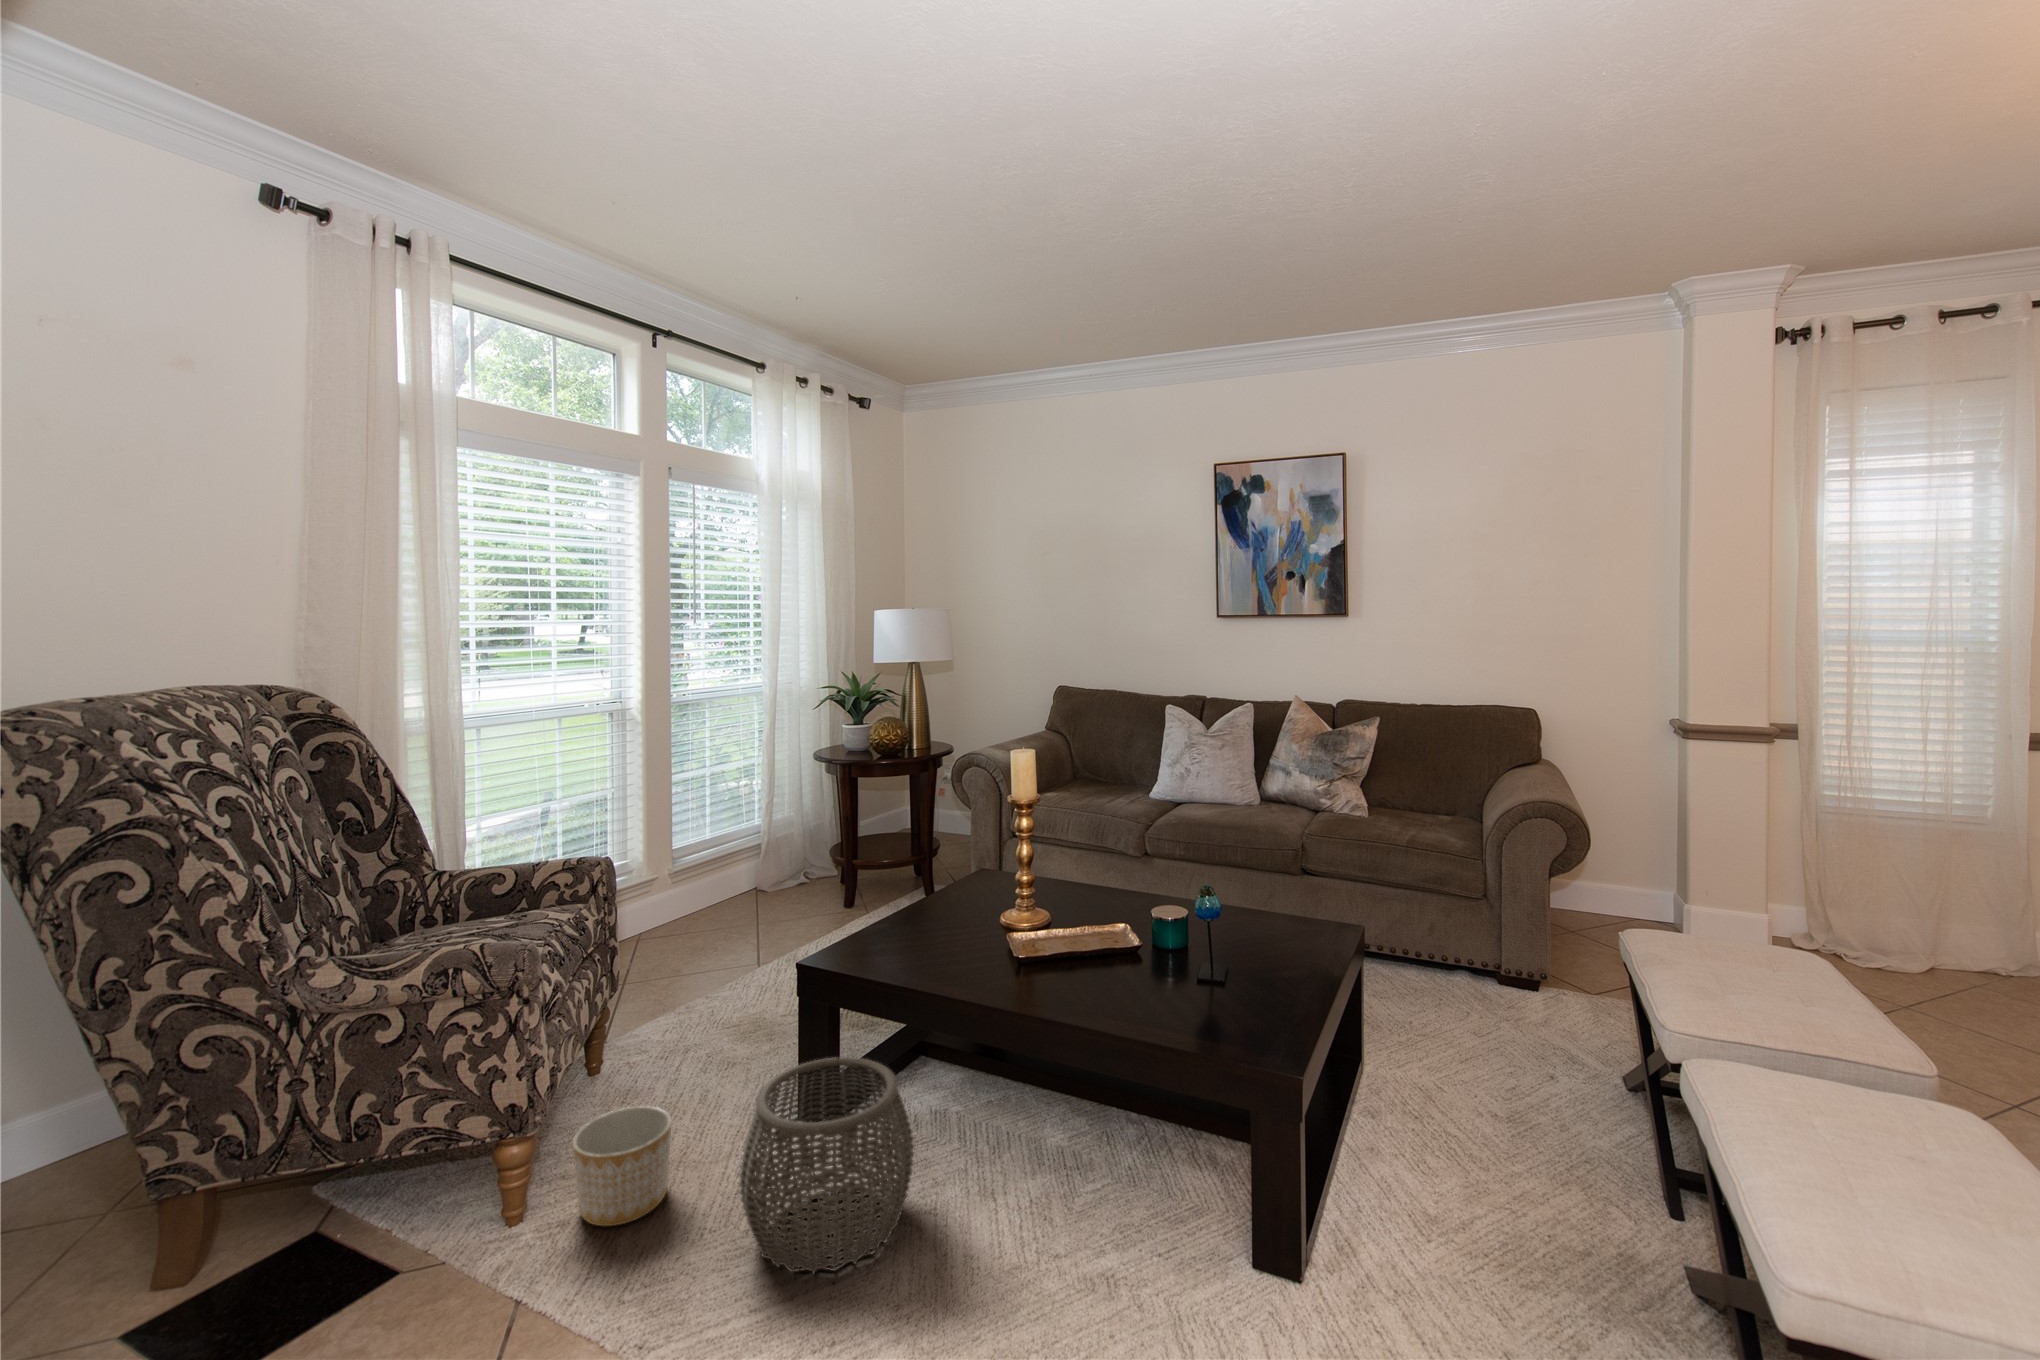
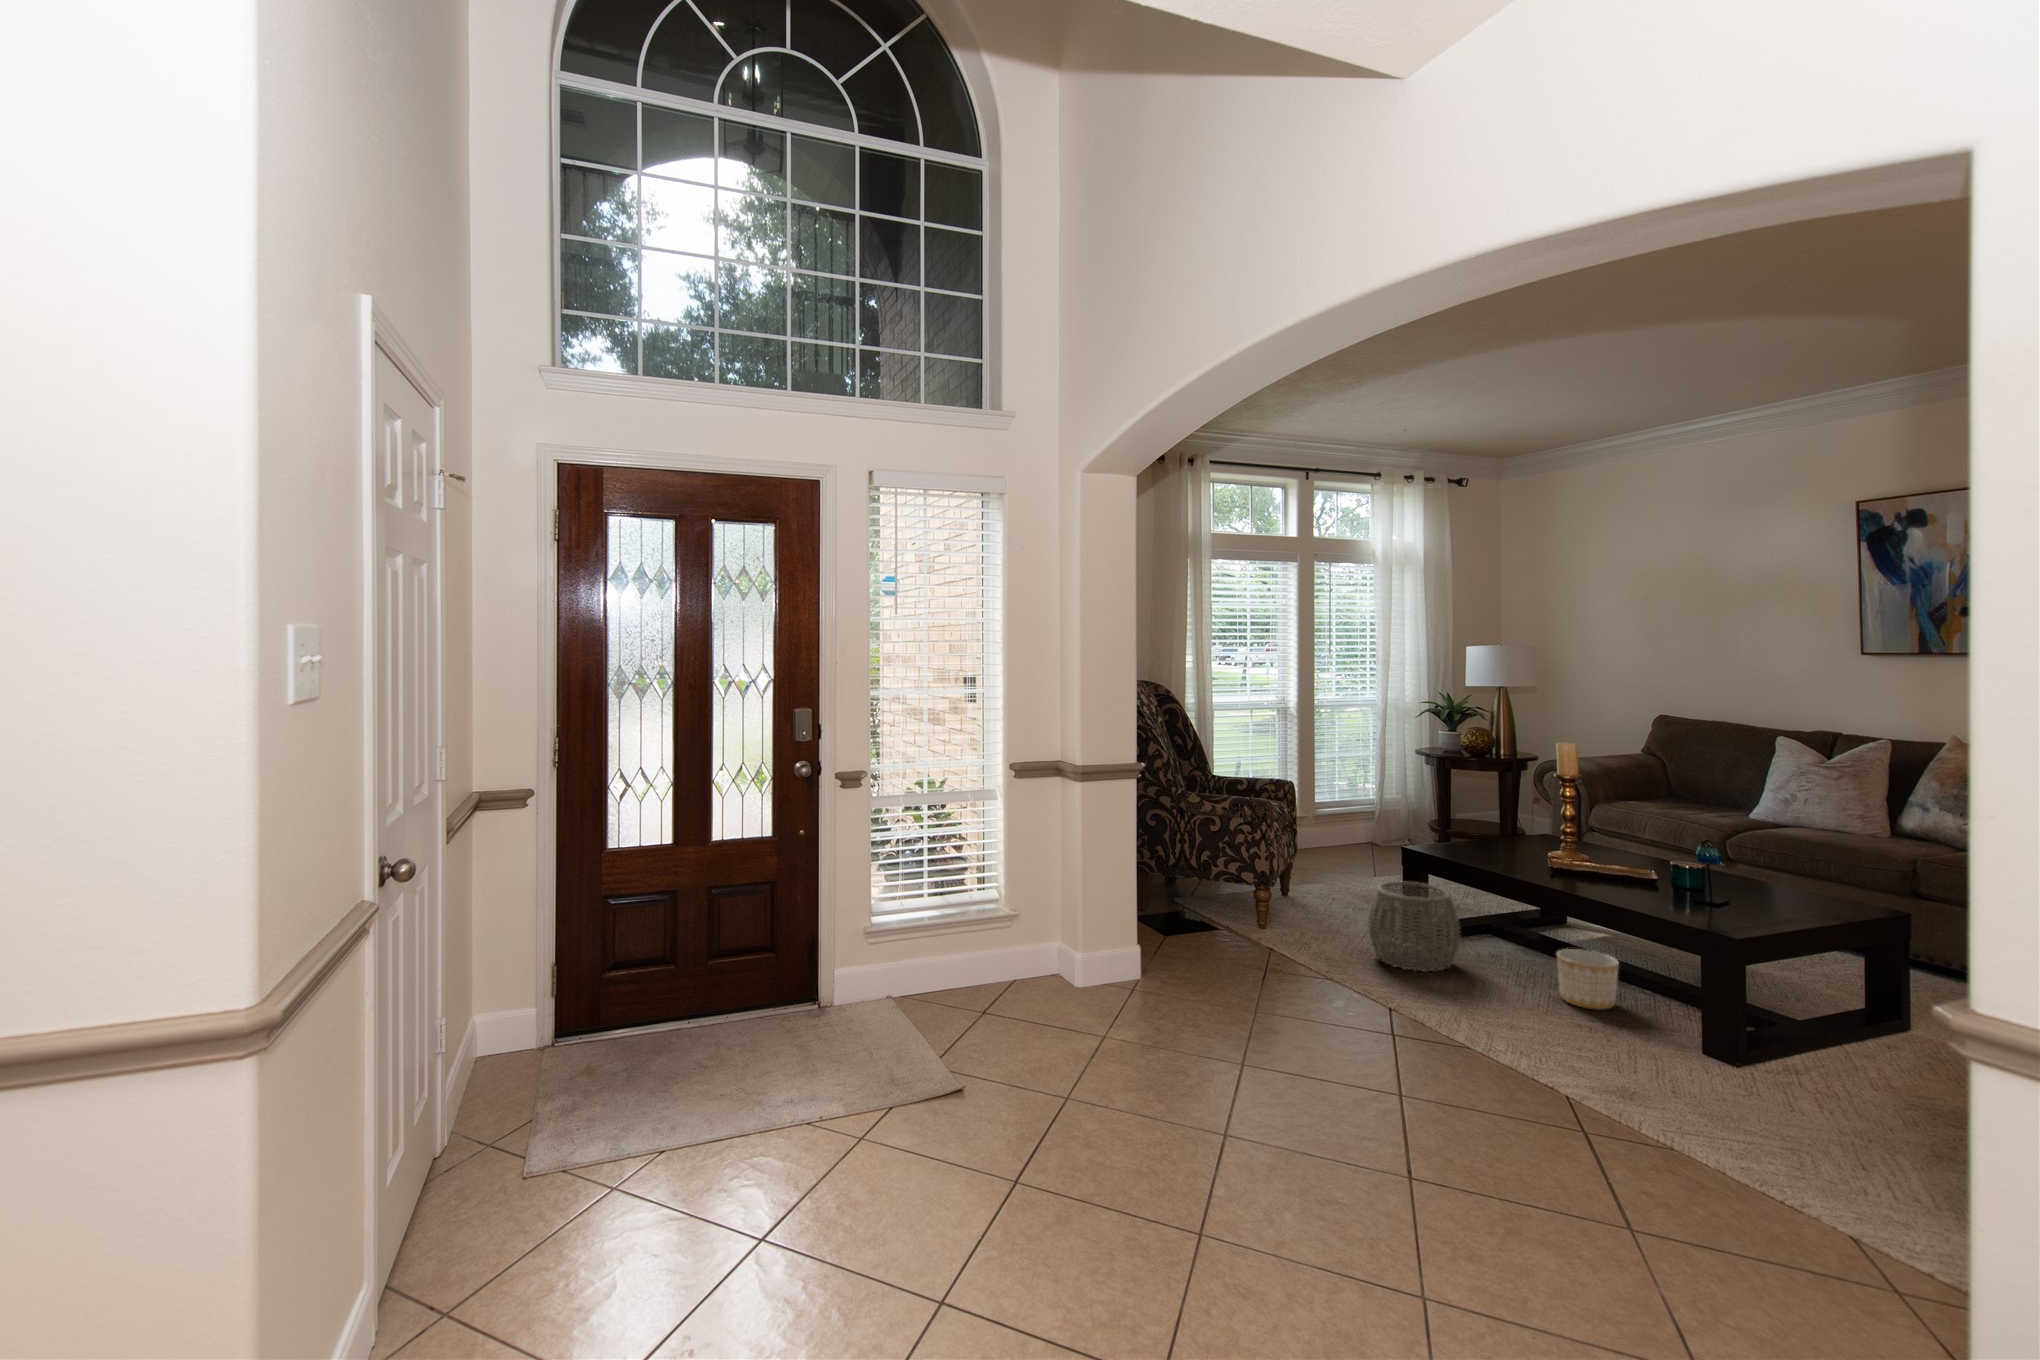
planter: present [573,1106,672,1226] -> present [1557,949,1619,1010]

